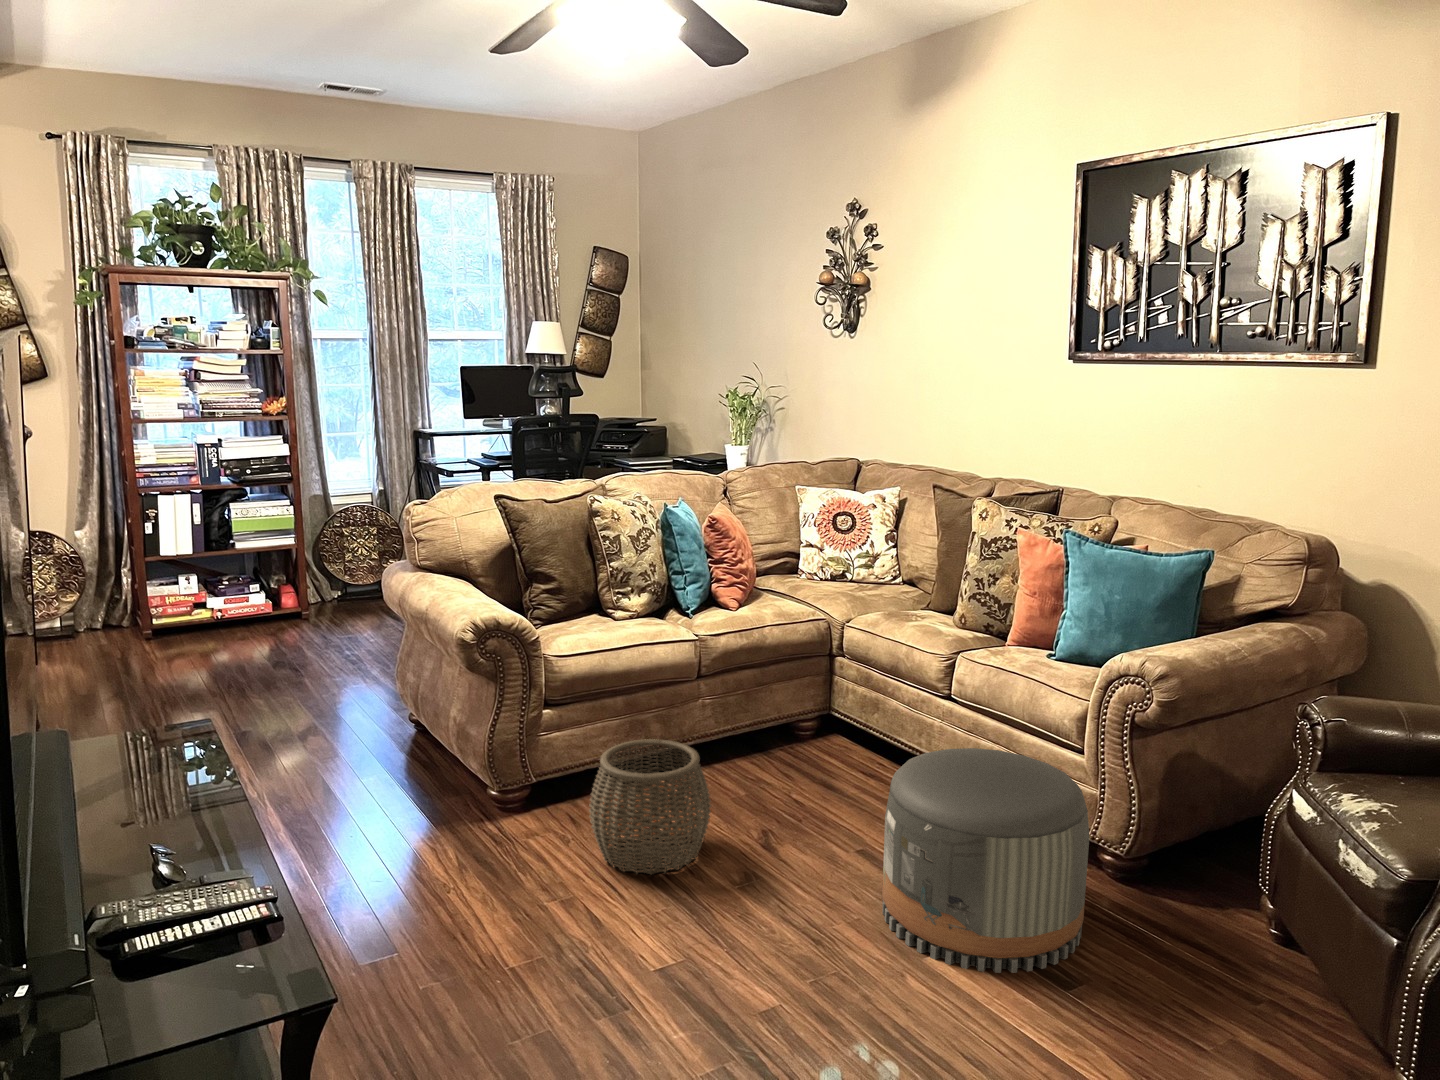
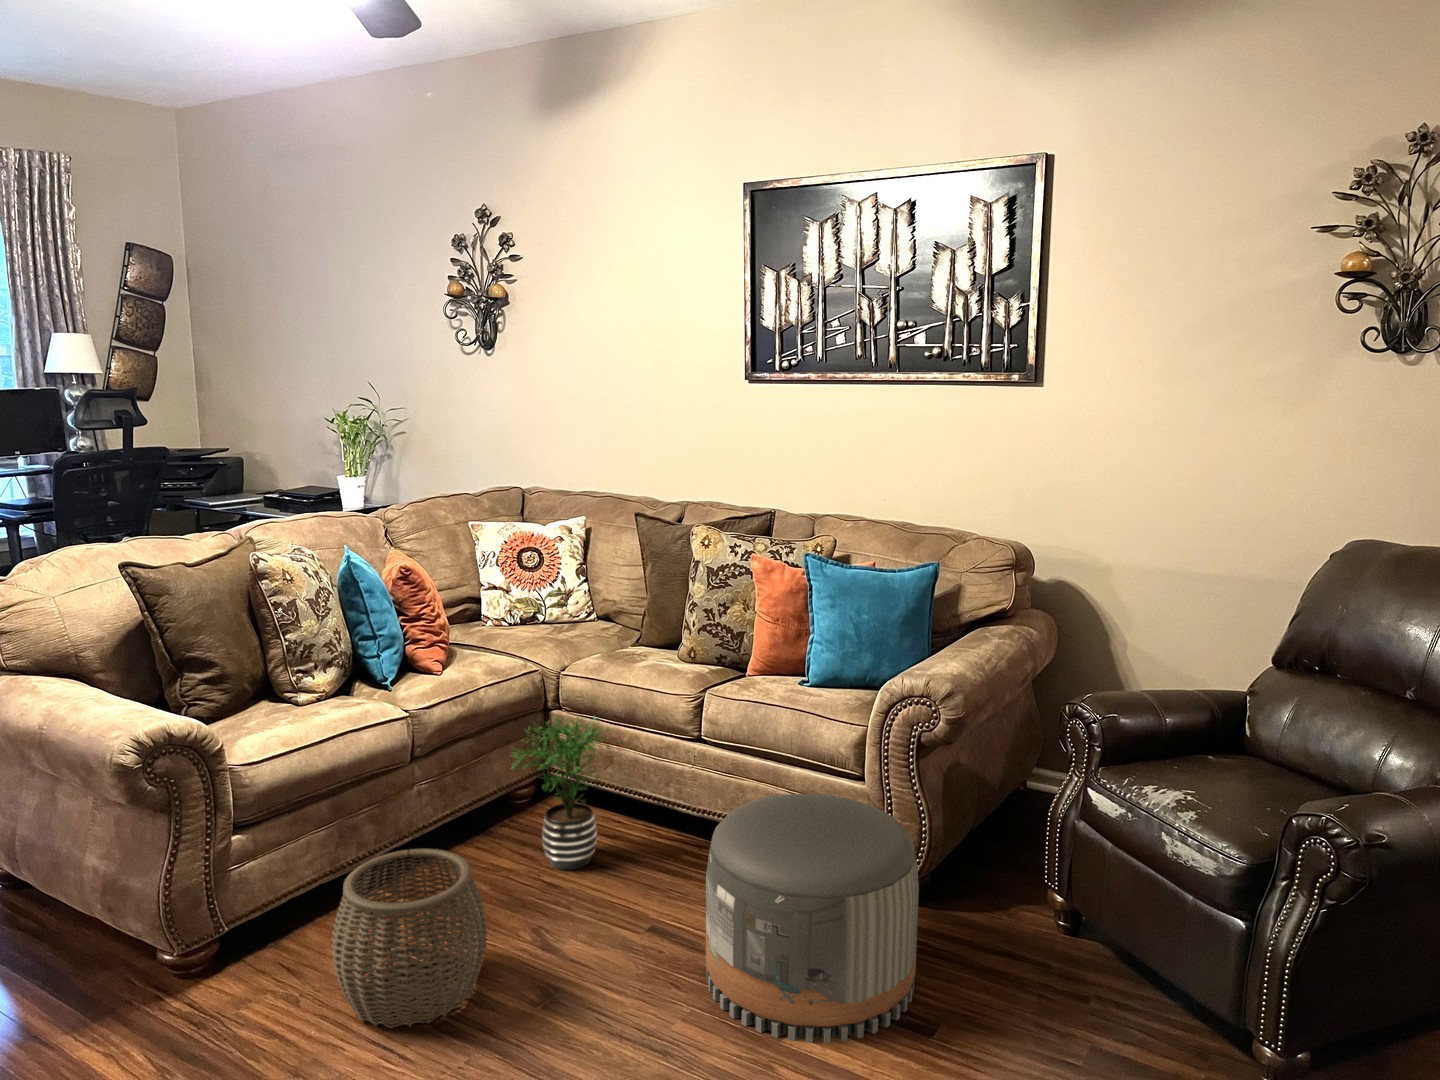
potted plant: none [771,656,869,795] -> present [512,717,610,870]

